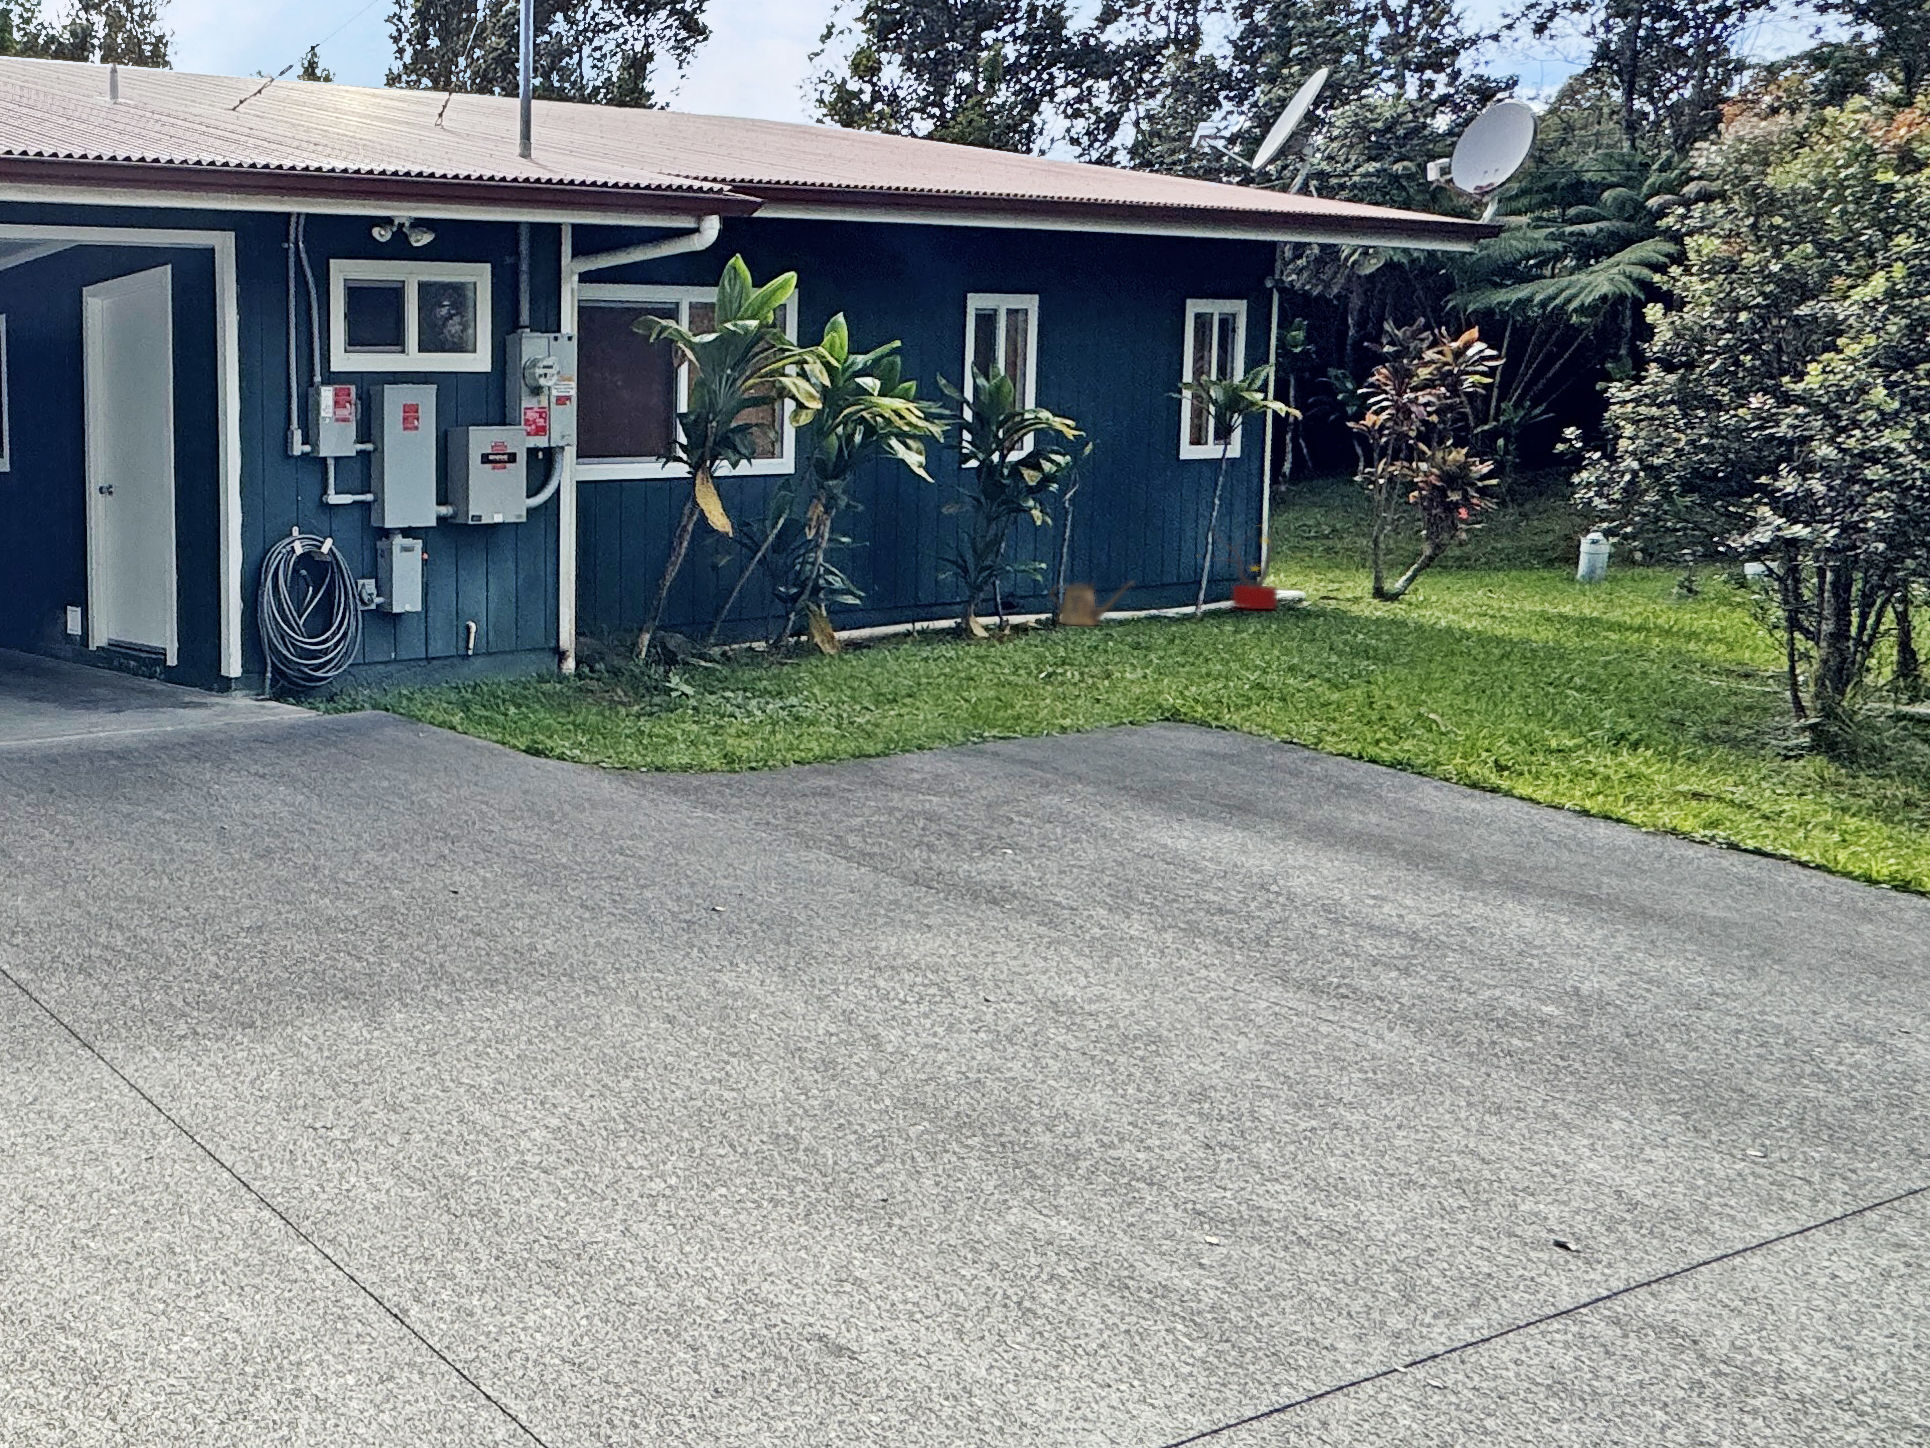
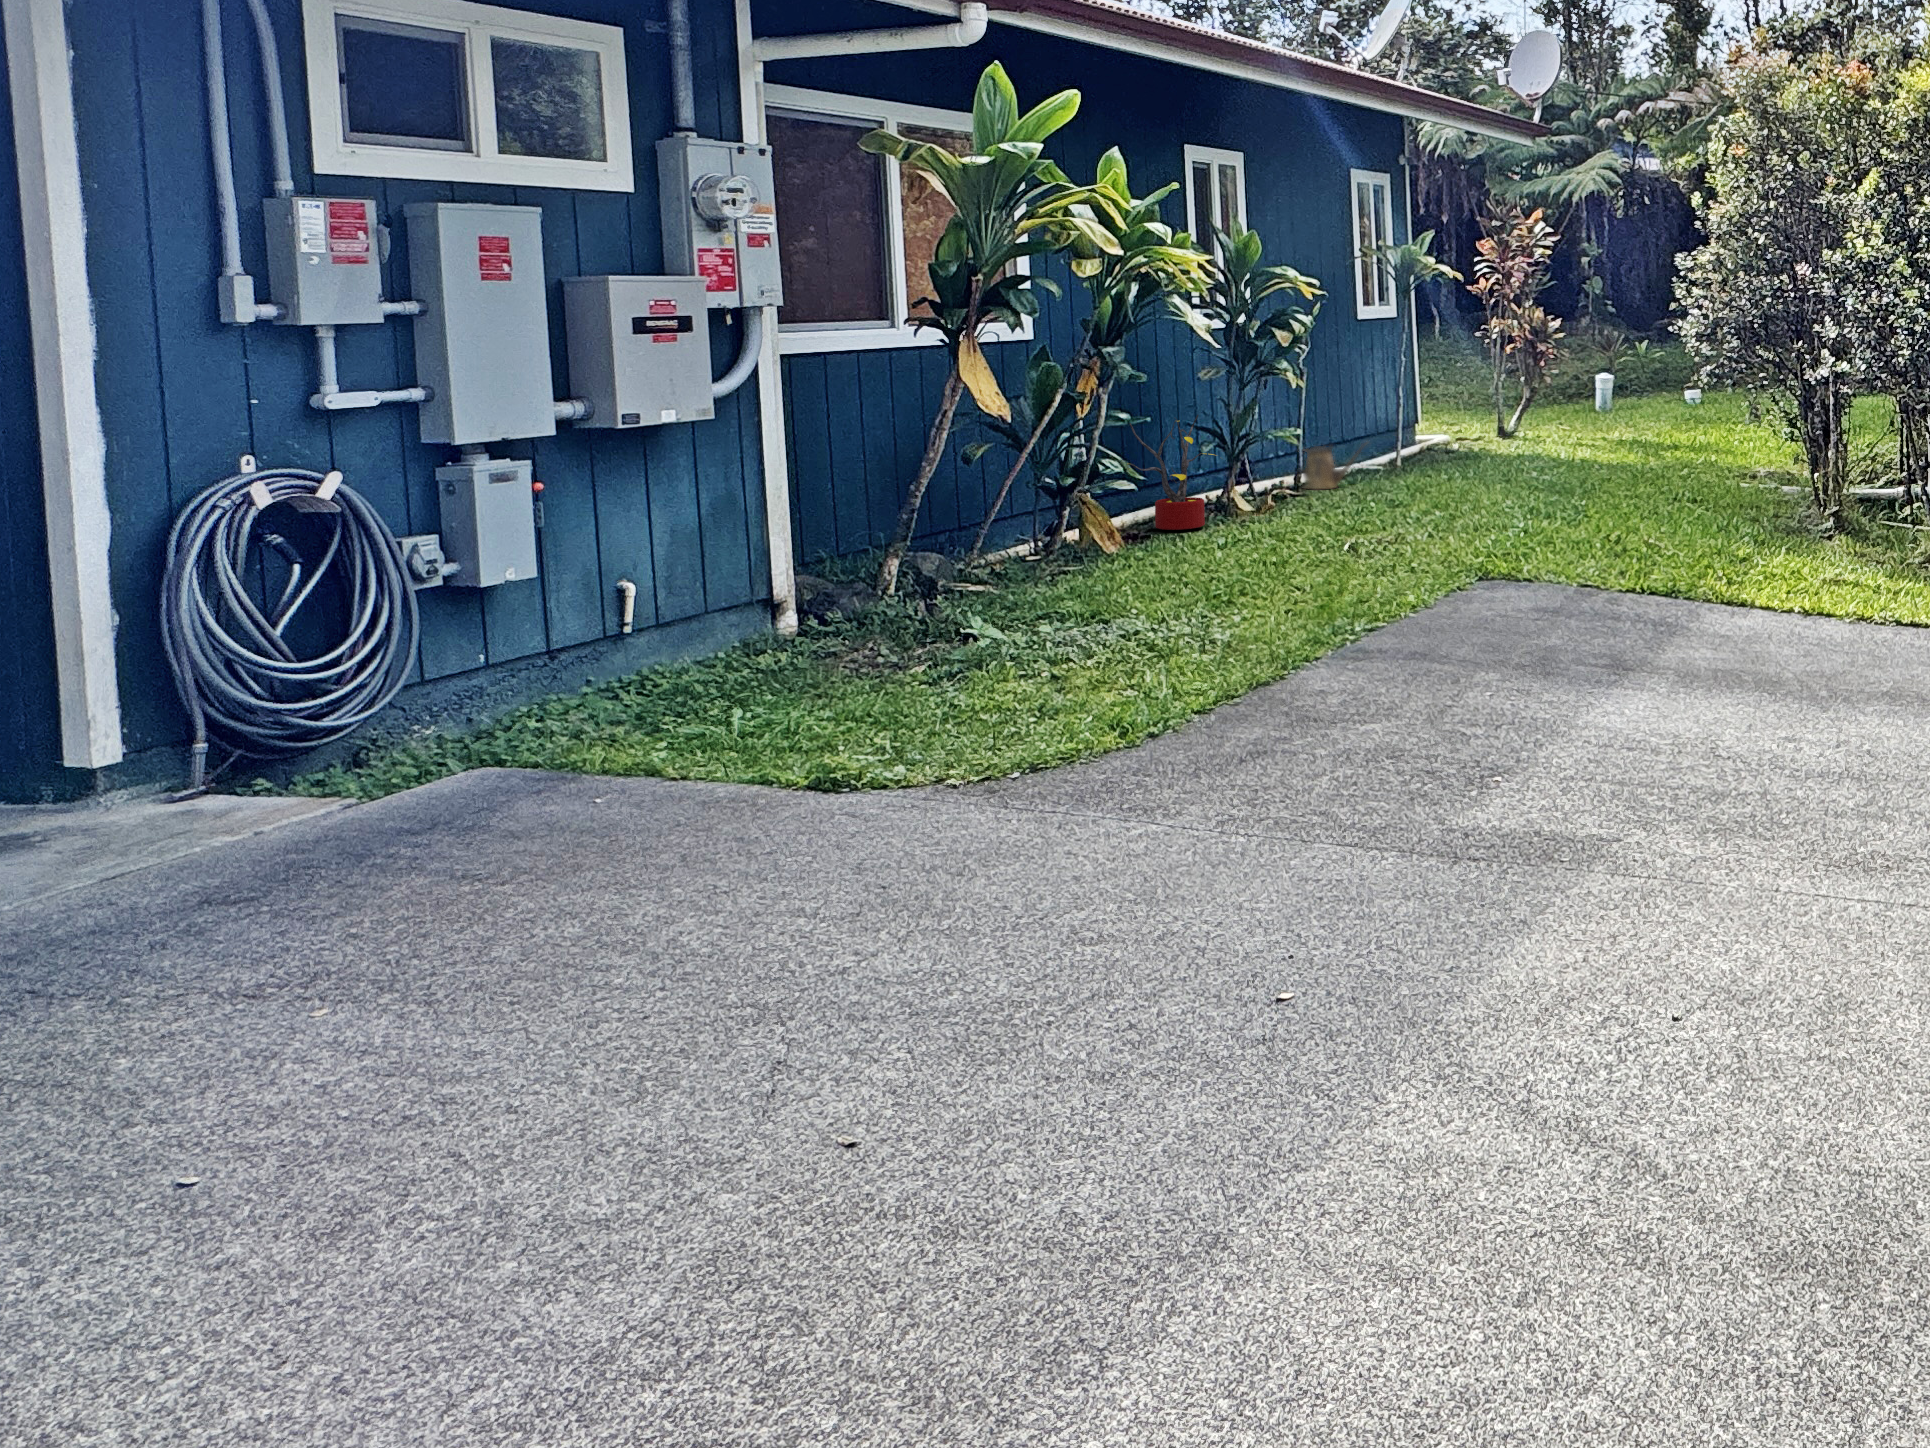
decorative plant: present [1213,530,1286,609] -> present [1129,415,1212,530]

